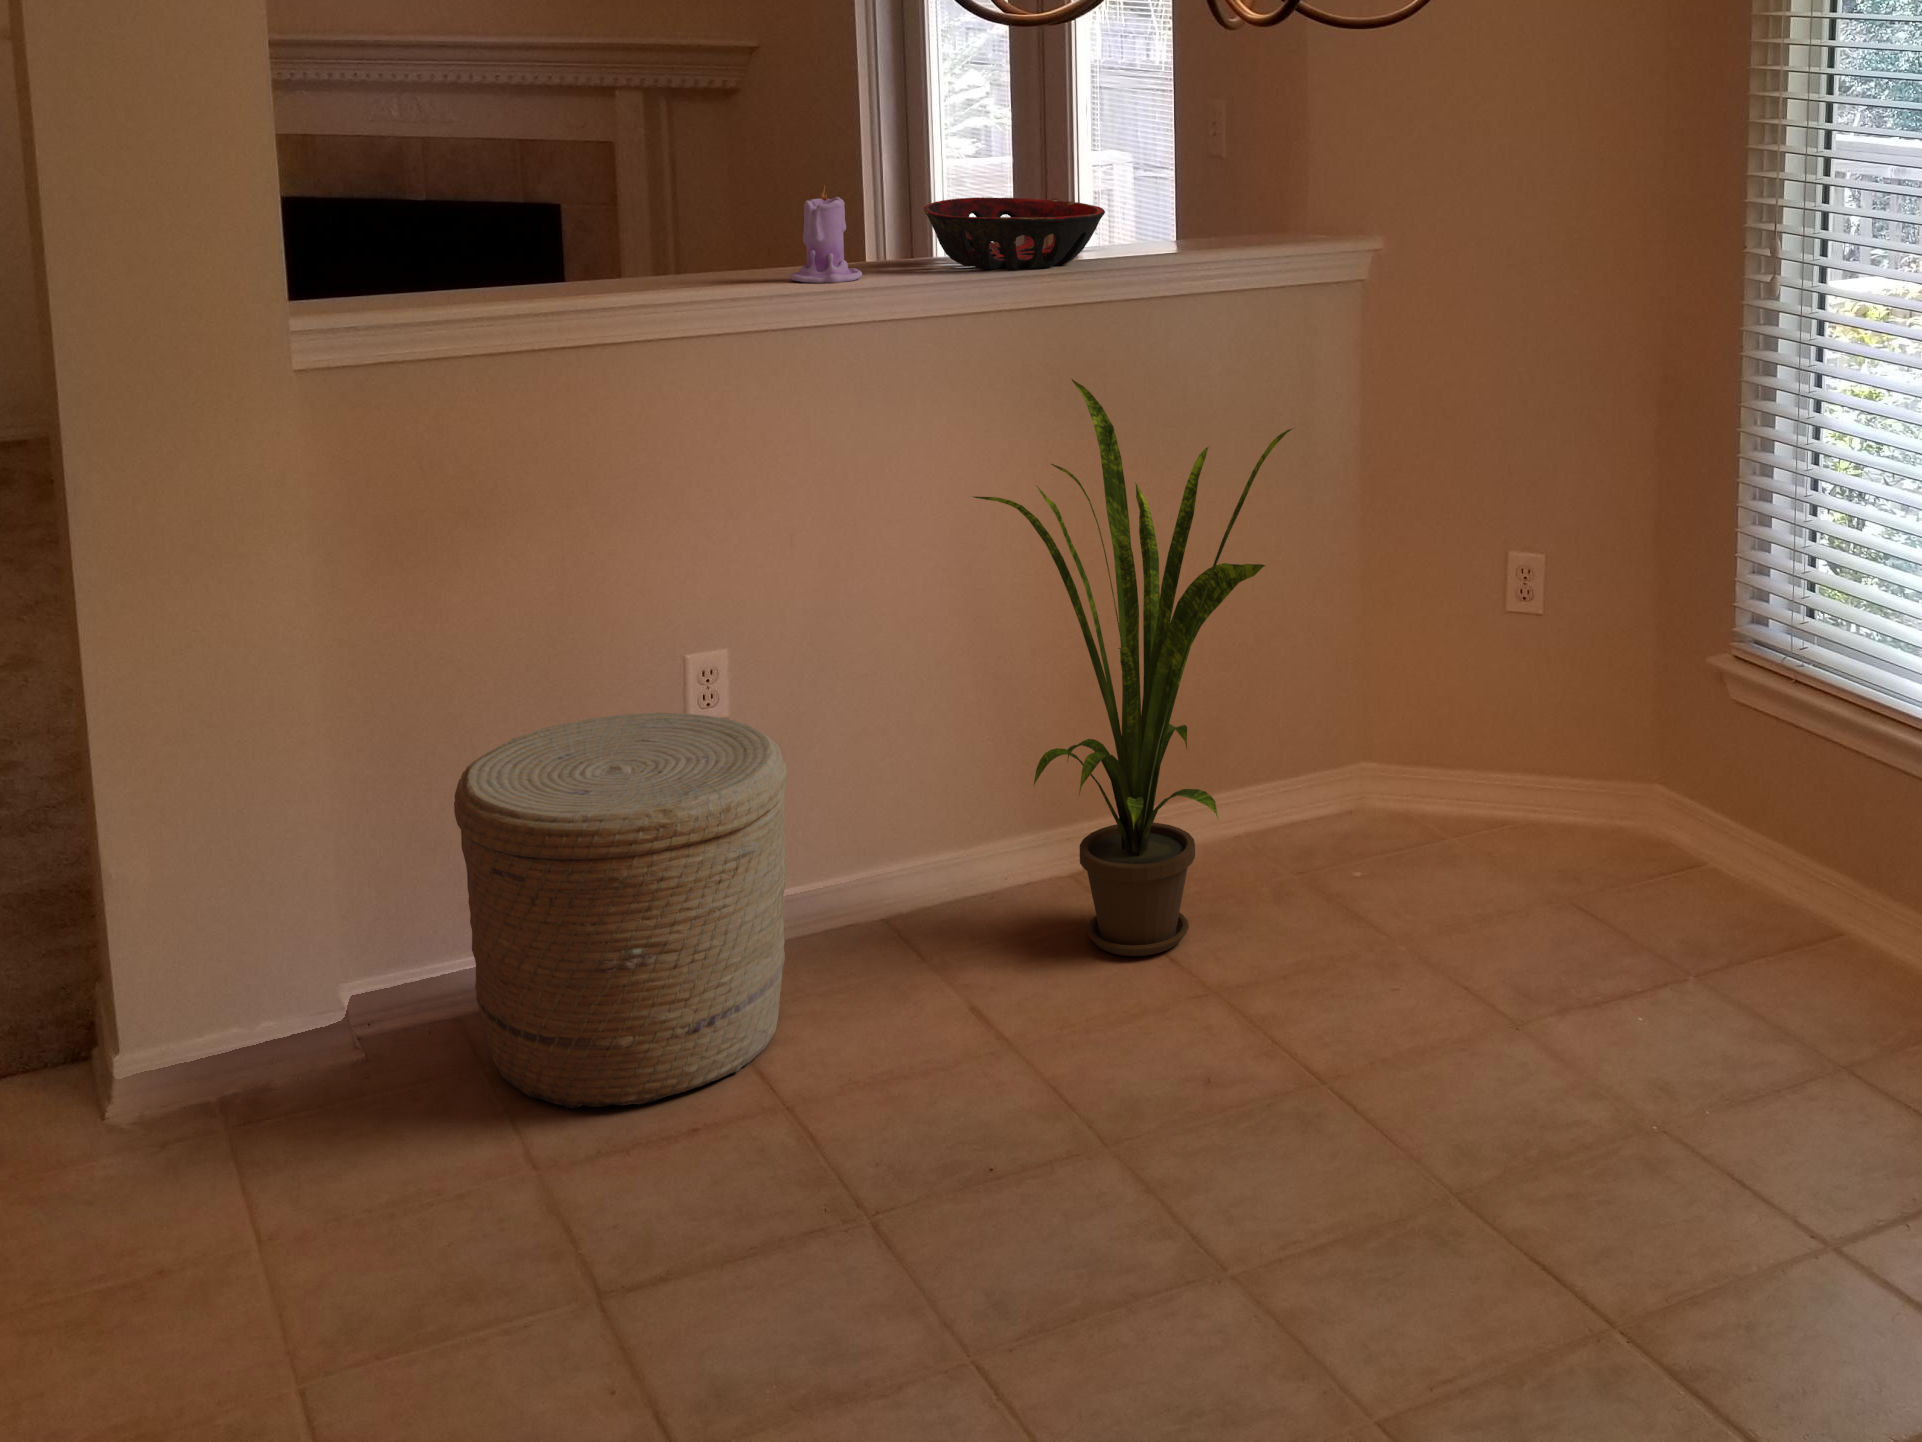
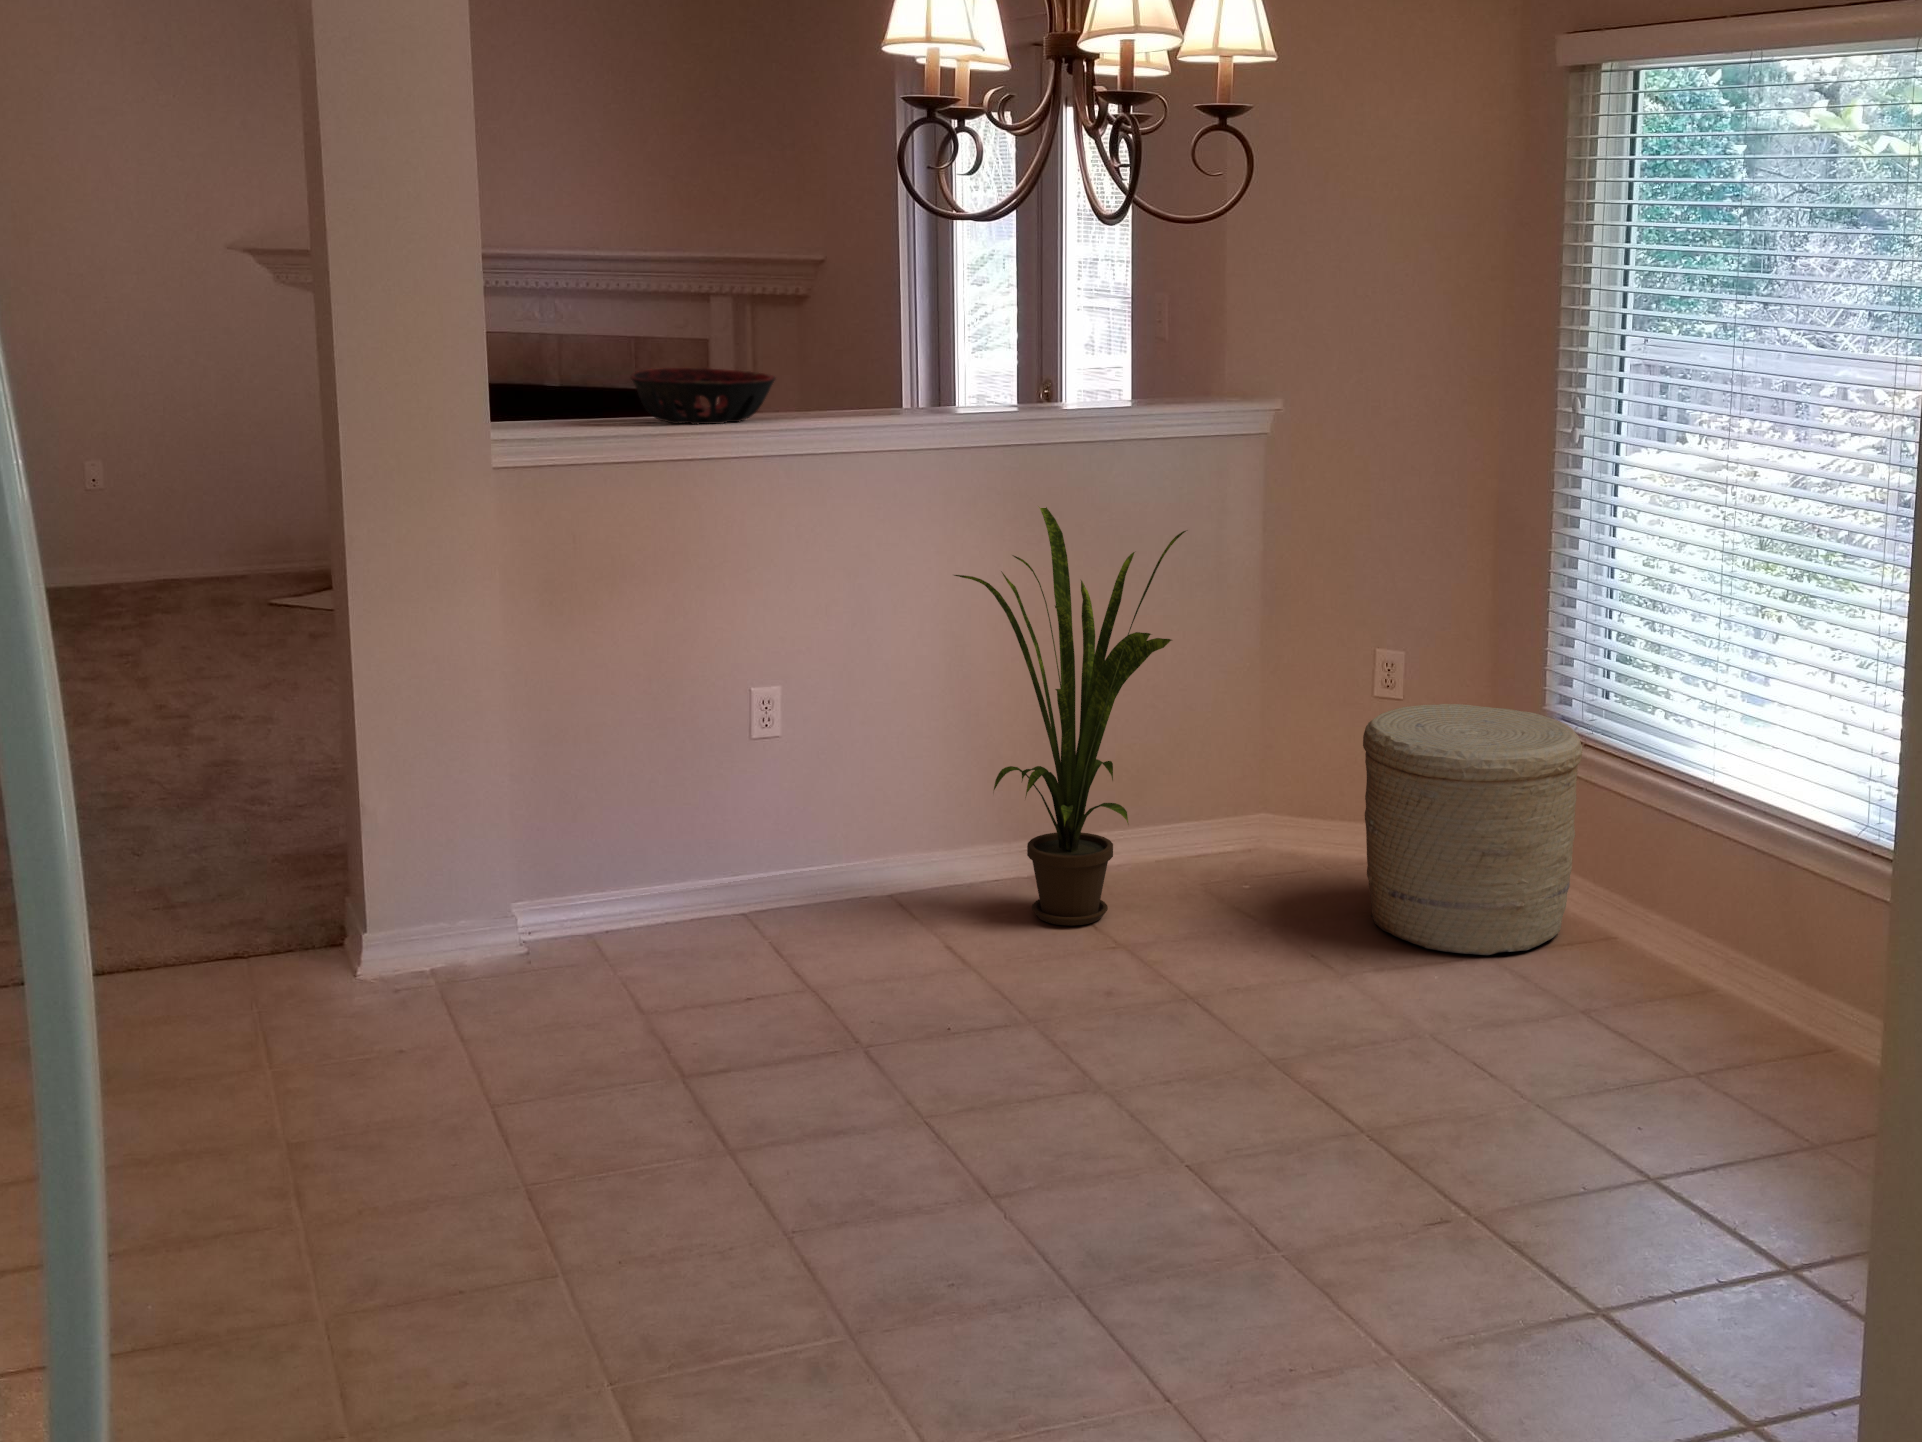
candle: present [790,186,862,283] -> none [828,346,880,418]
decorative bowl: present [924,197,1105,270] -> present [630,368,775,424]
woven basket: present [454,713,787,1108] -> present [1363,704,1583,955]

